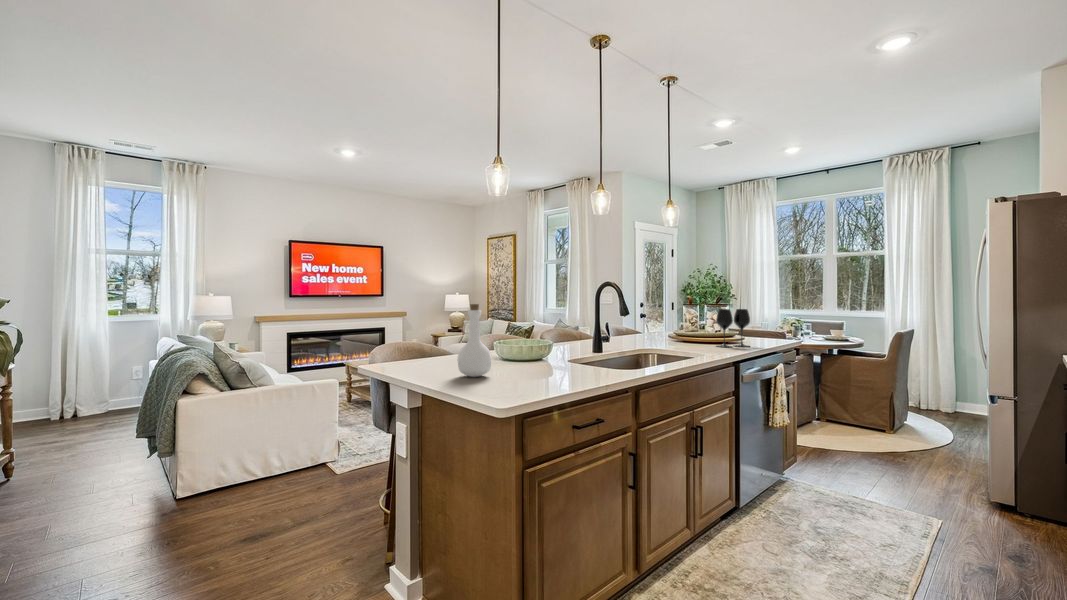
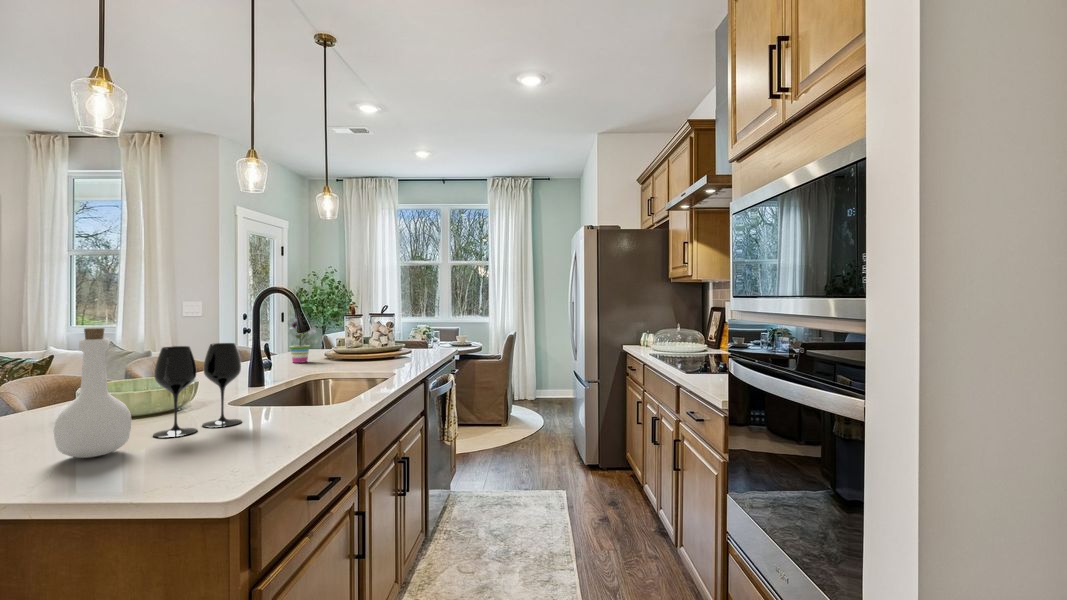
potted plant: none [637,296,663,341] -> present [289,318,317,363]
wine glass: present [716,309,750,347] -> present [153,343,242,438]

